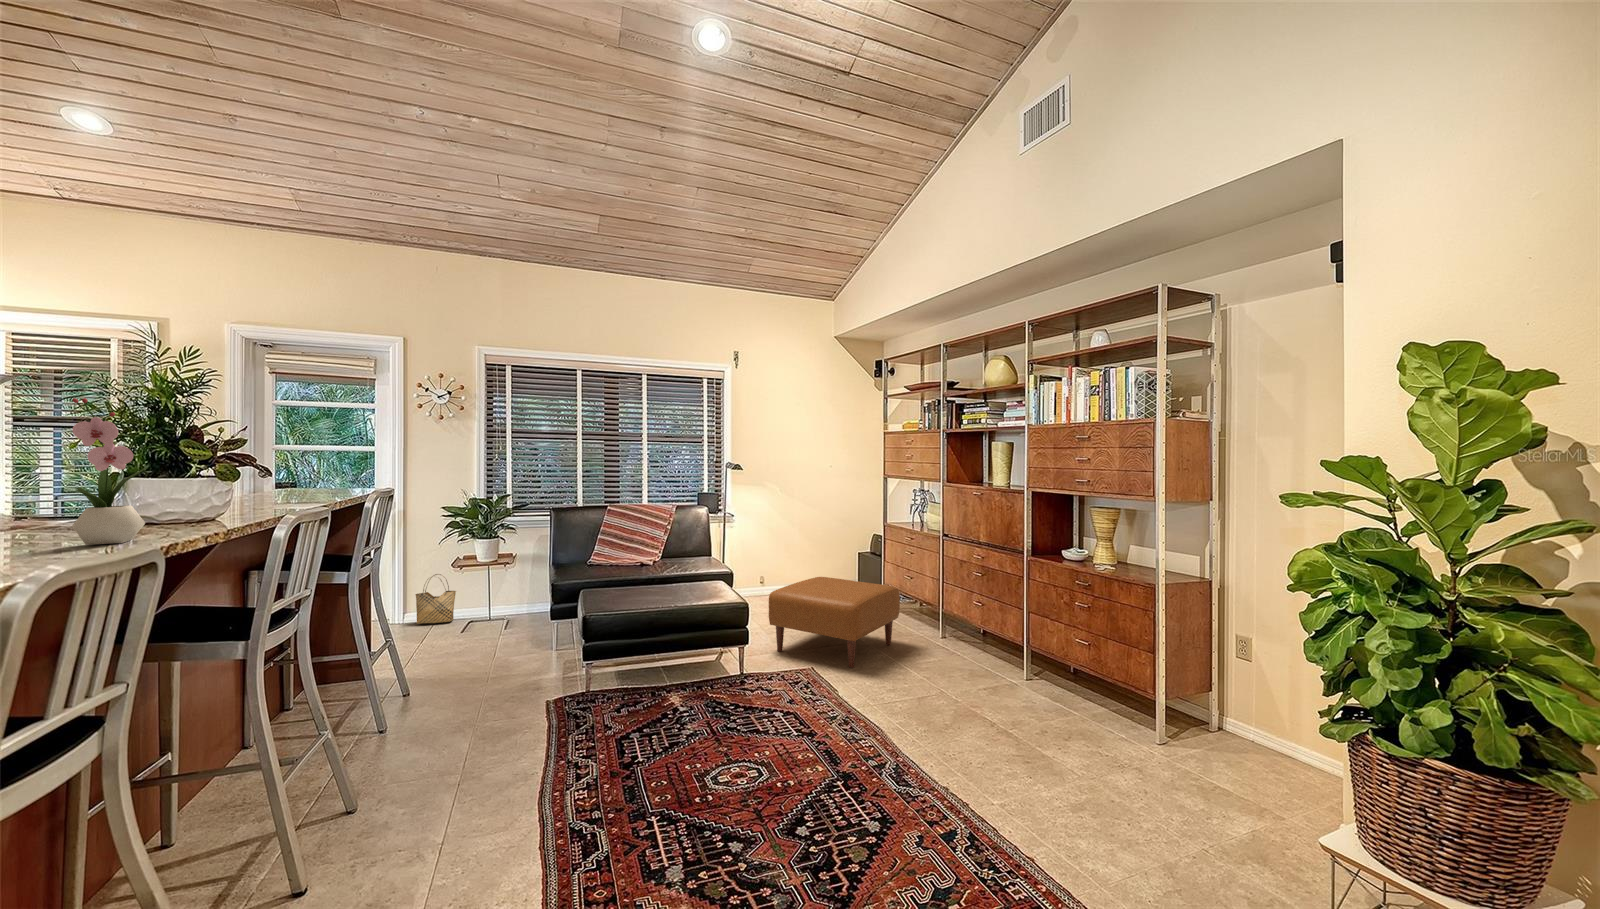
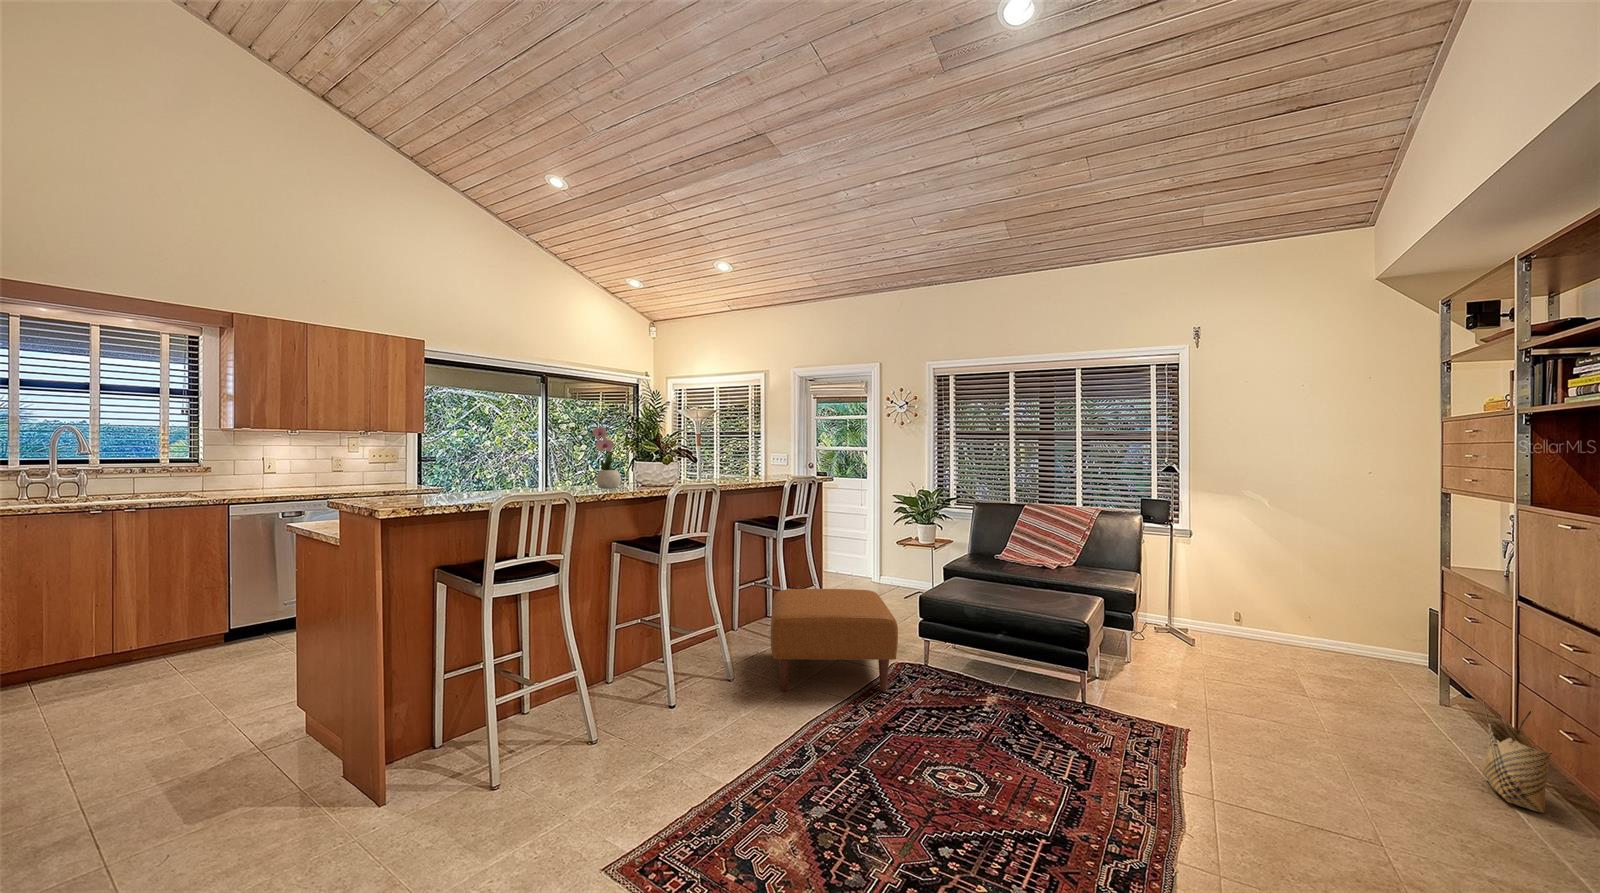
woven basket: present [416,574,456,624] -> present [1482,692,1552,813]
ottoman: present [769,577,900,668] -> present [771,589,898,692]

